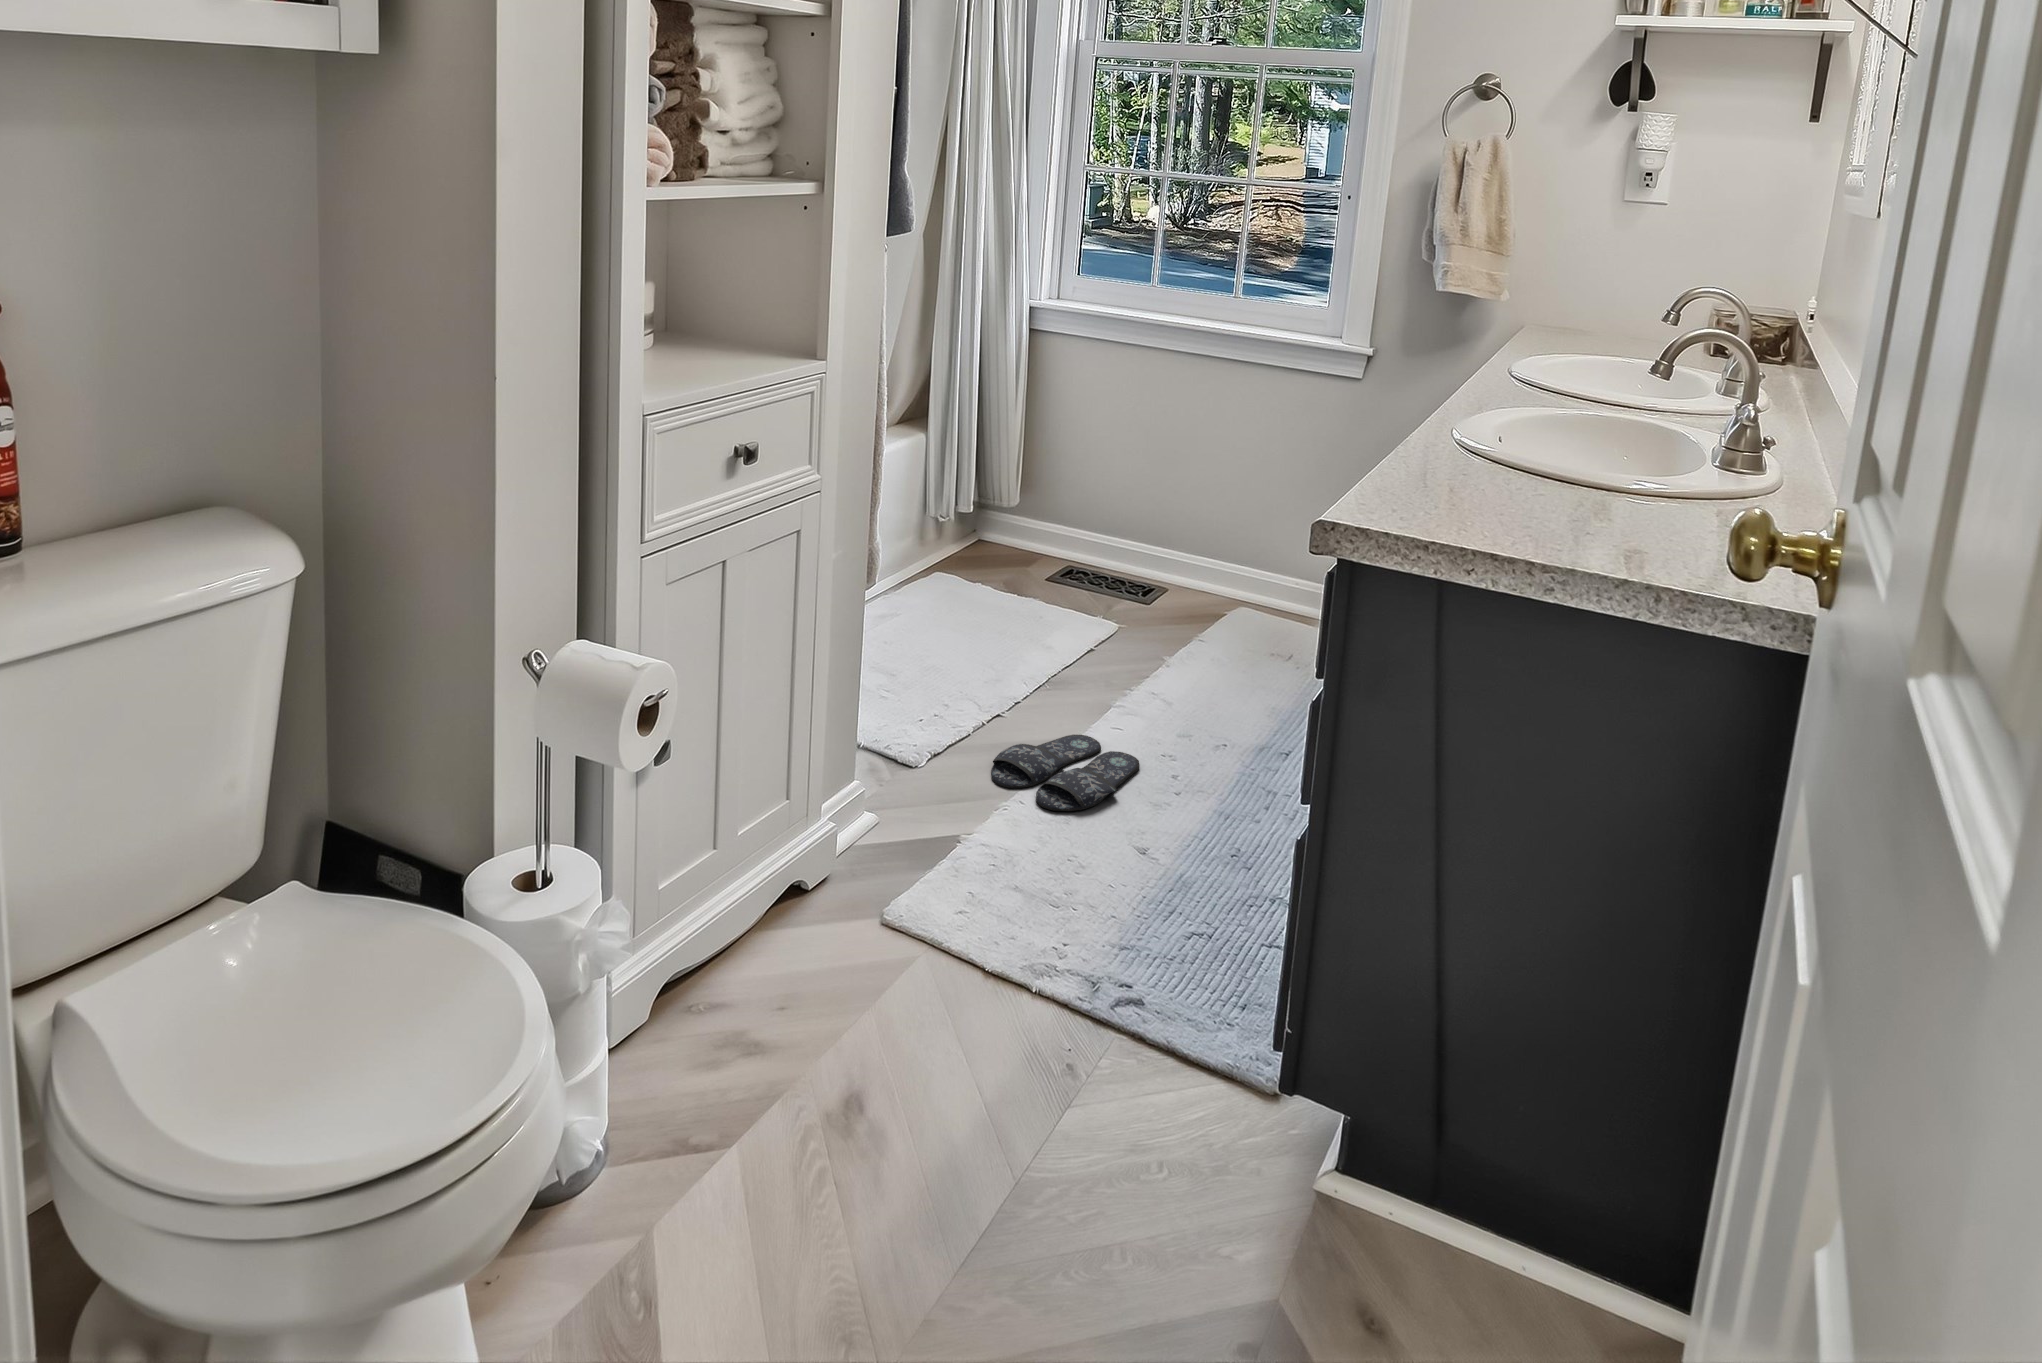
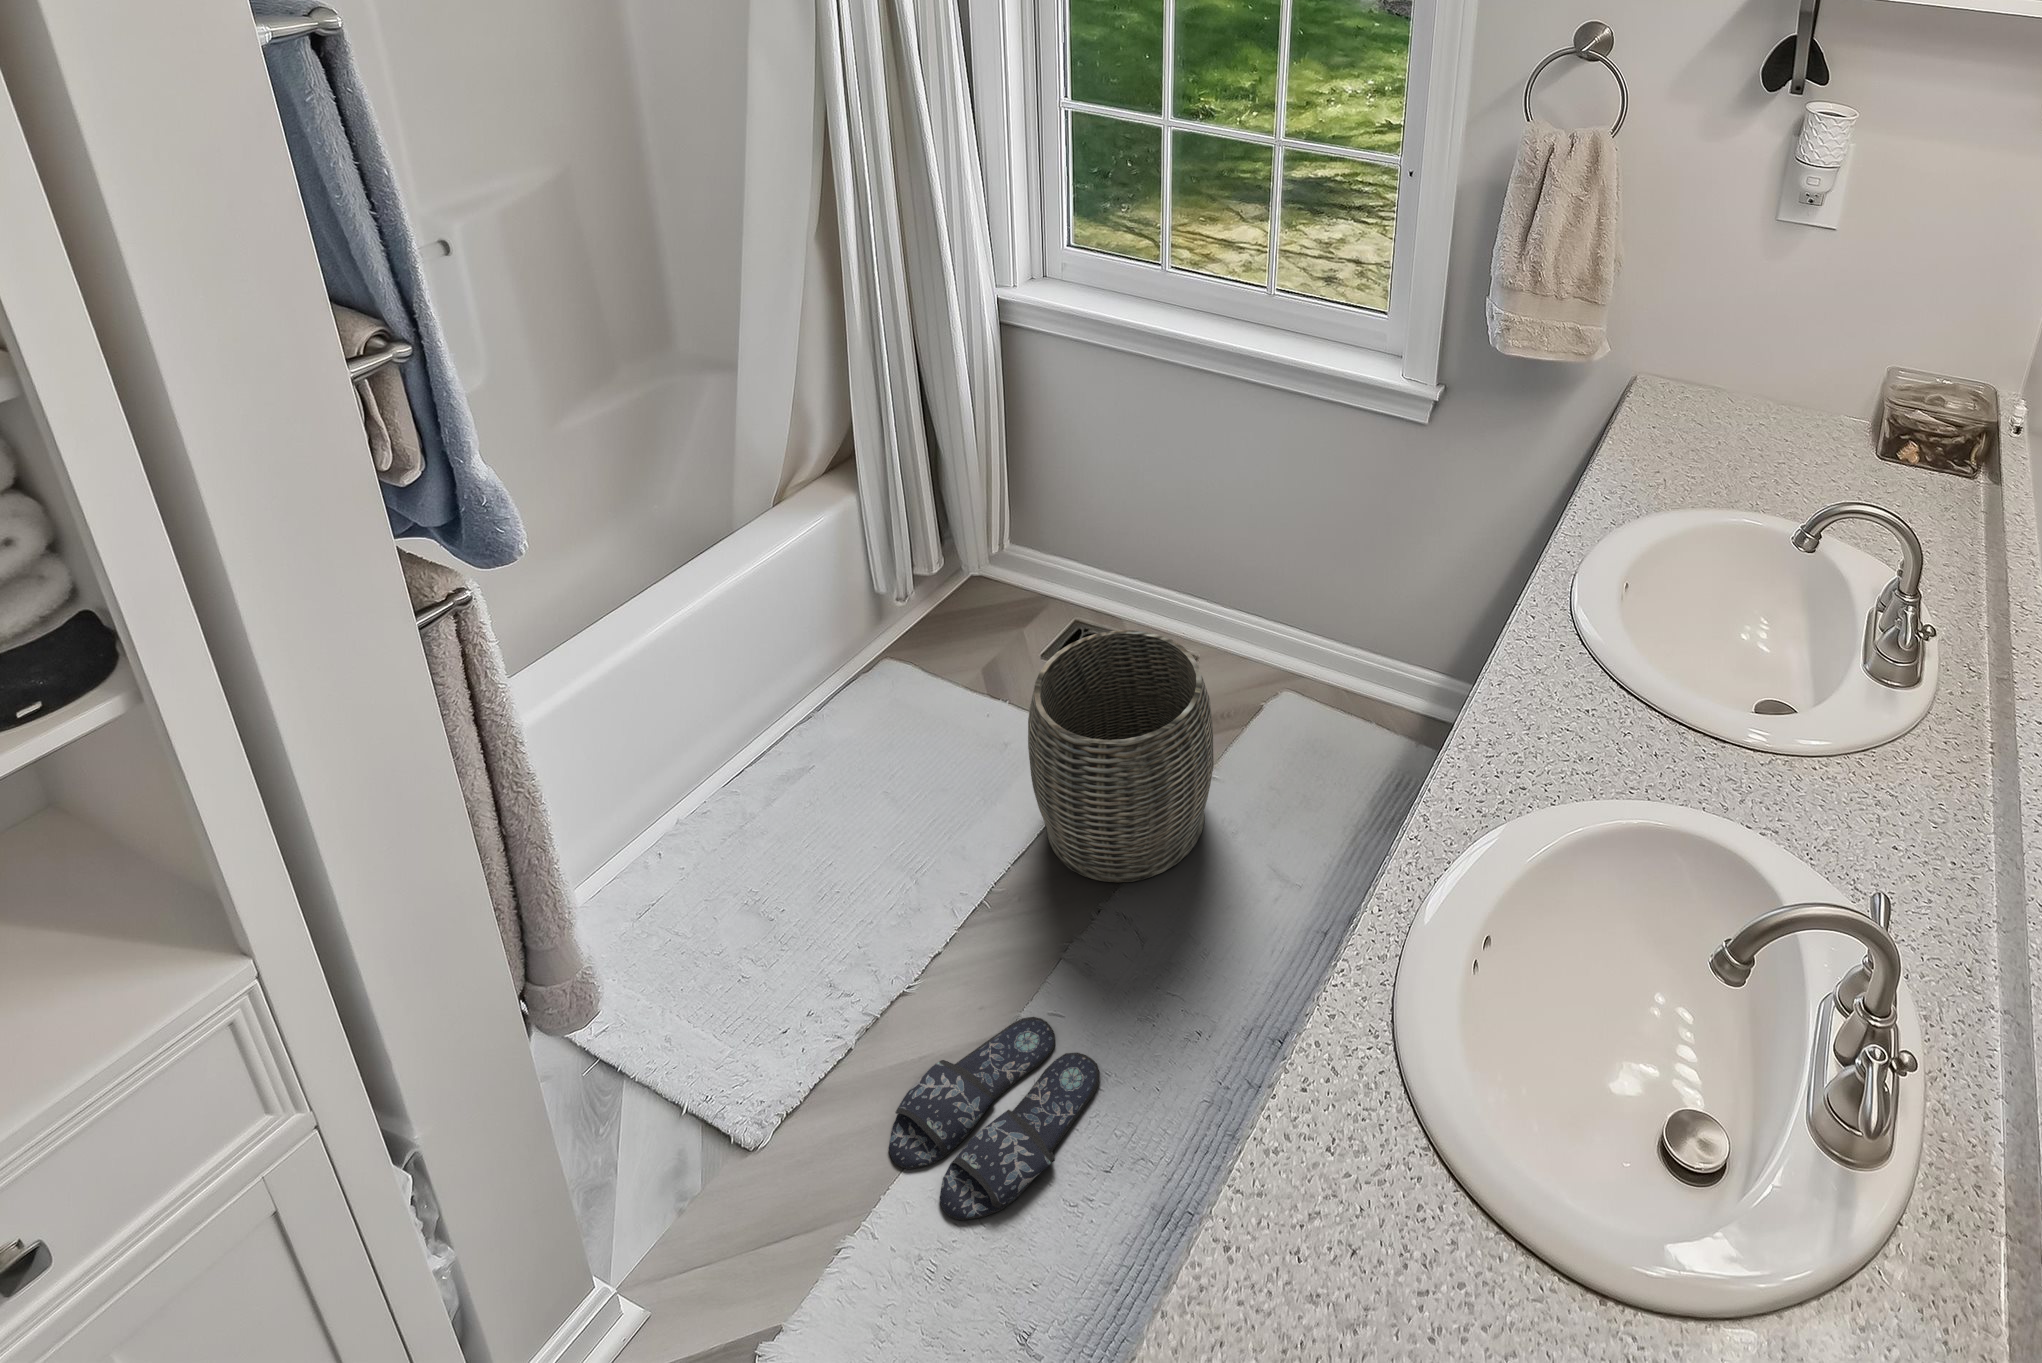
woven basket: none [1061,510,1202,686] -> present [1028,630,1214,883]

